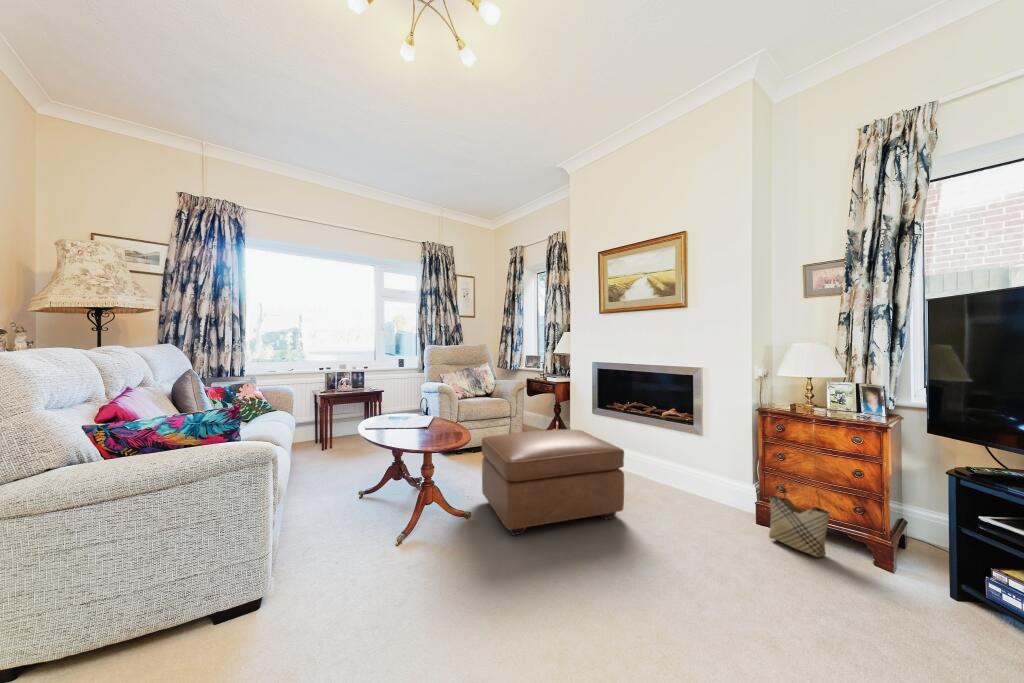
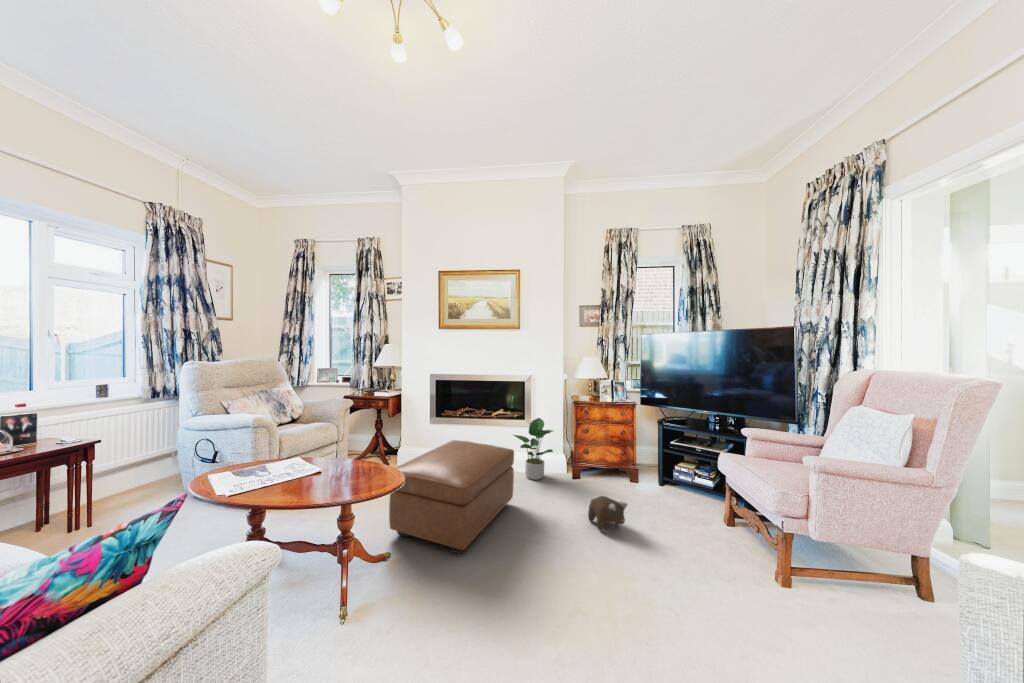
potted plant: none [663,425,731,509] -> present [514,418,553,480]
woven basket: present [769,477,830,557] -> none [587,442,617,486]
plush toy: none [695,543,750,601] -> present [588,496,627,530]

